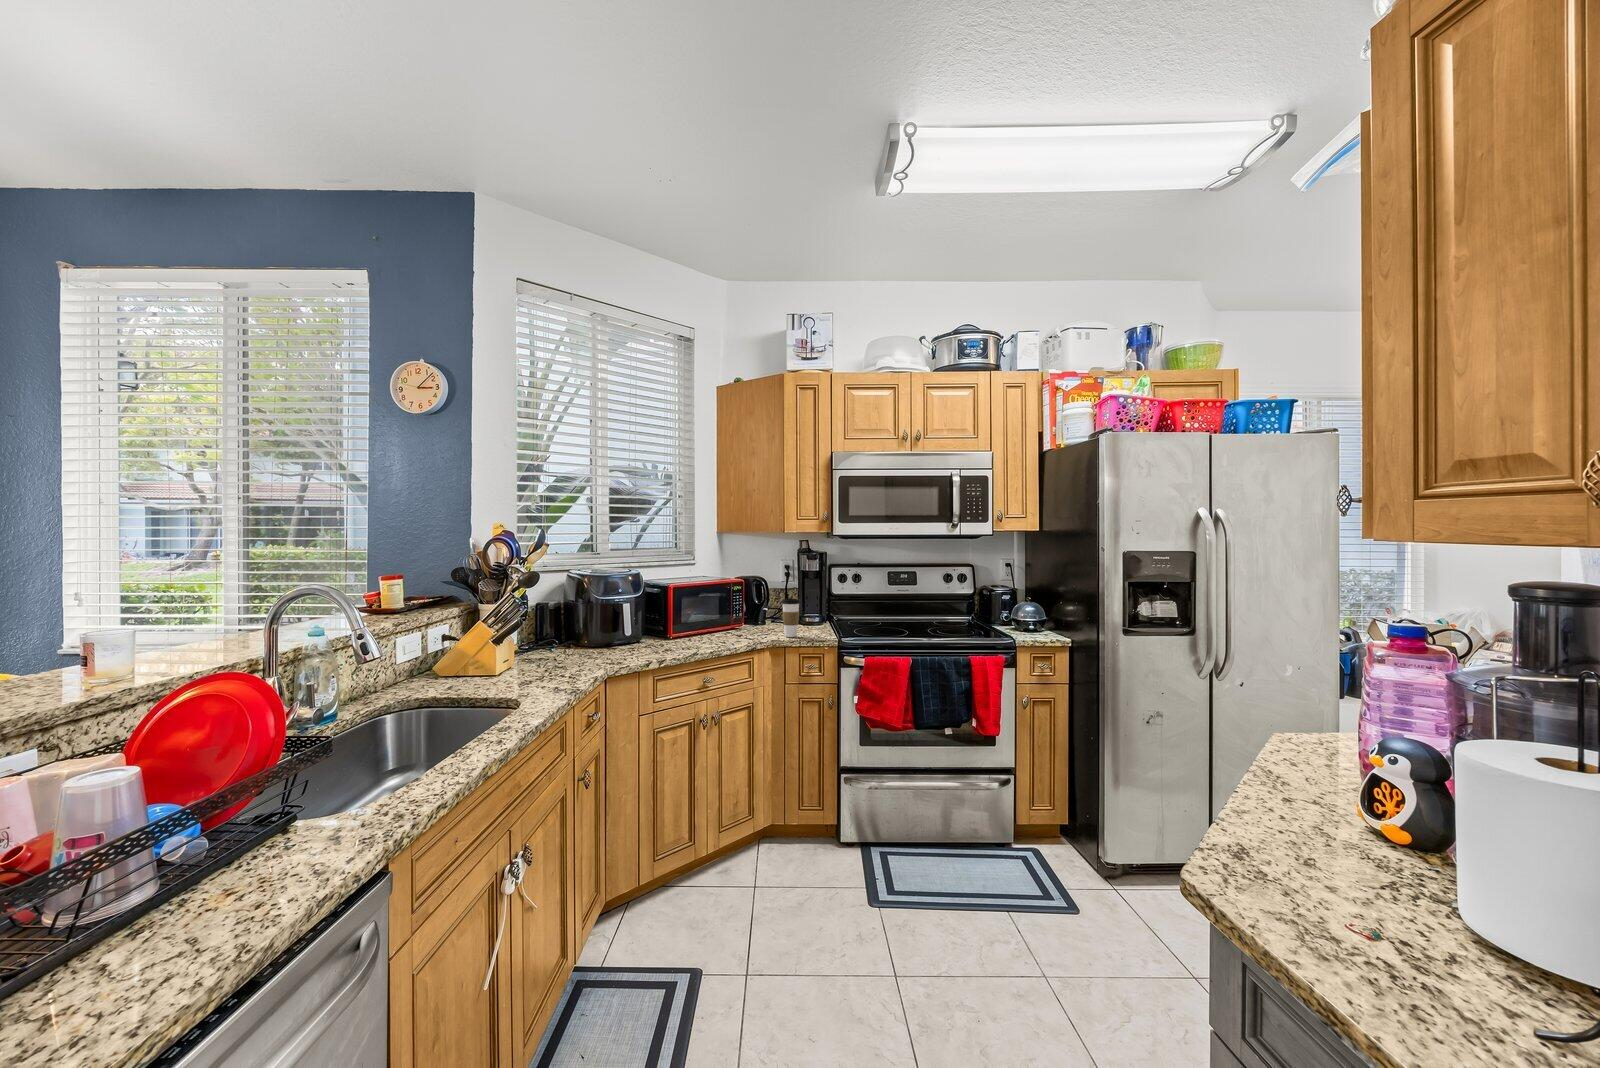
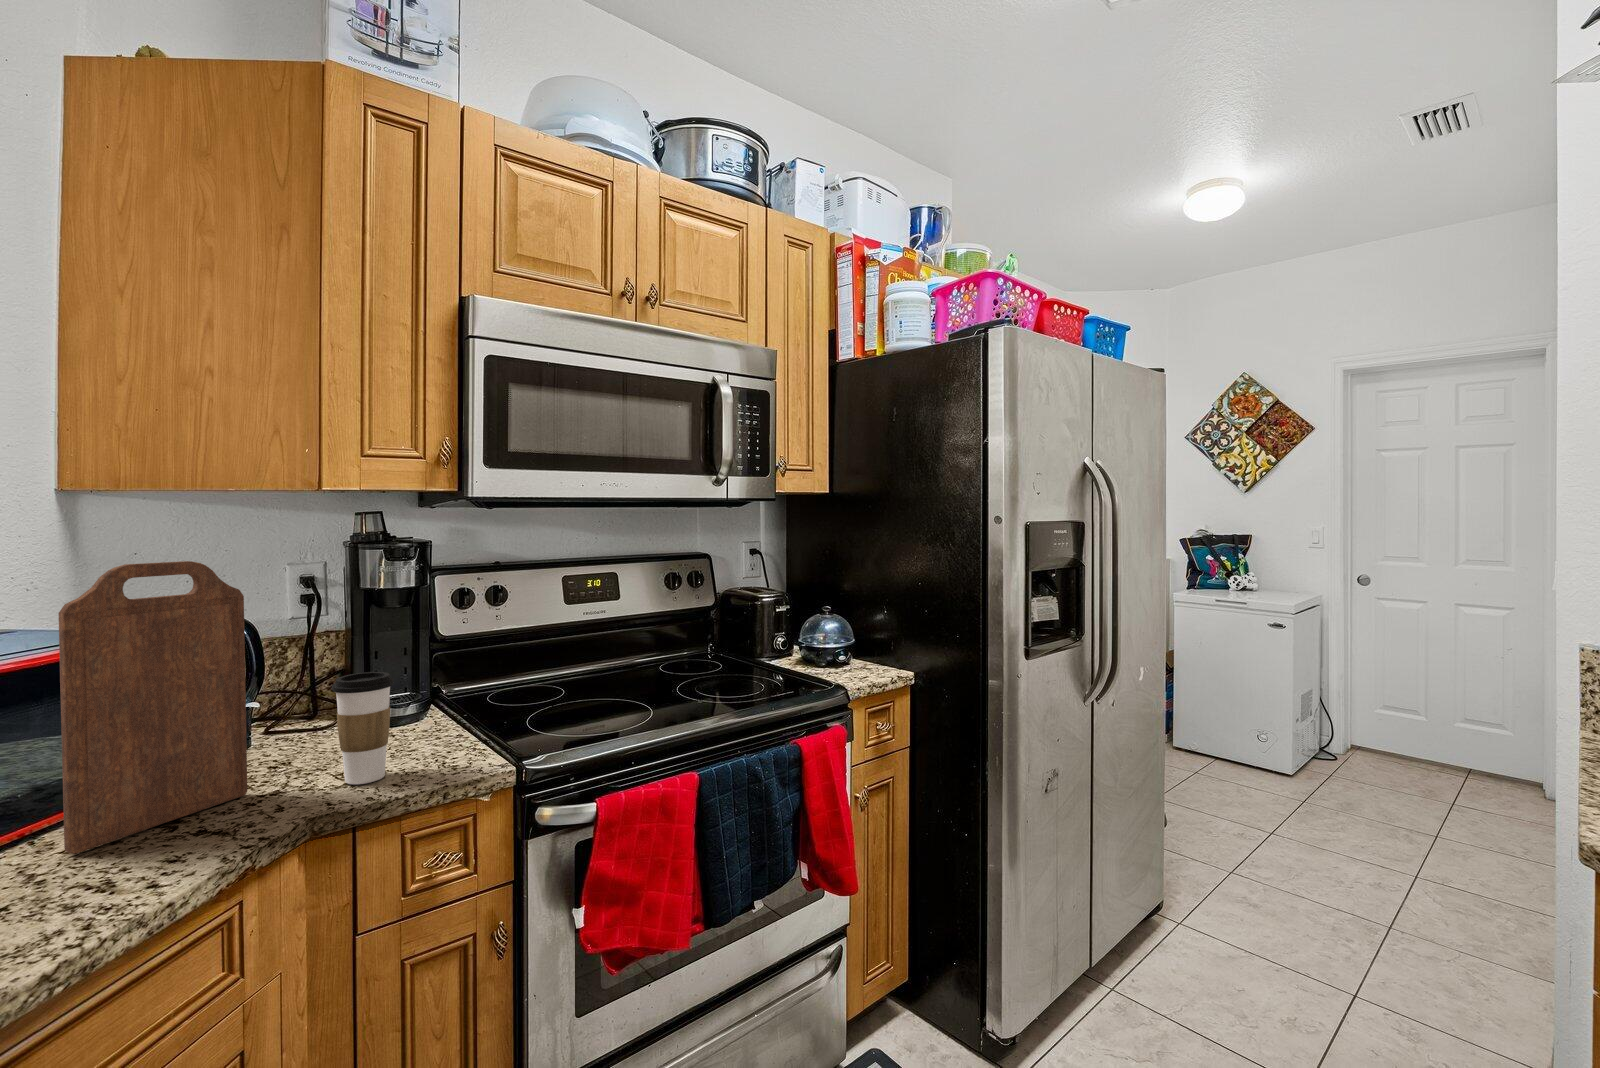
cutting board: none [715,556,758,639] -> present [58,561,247,854]

